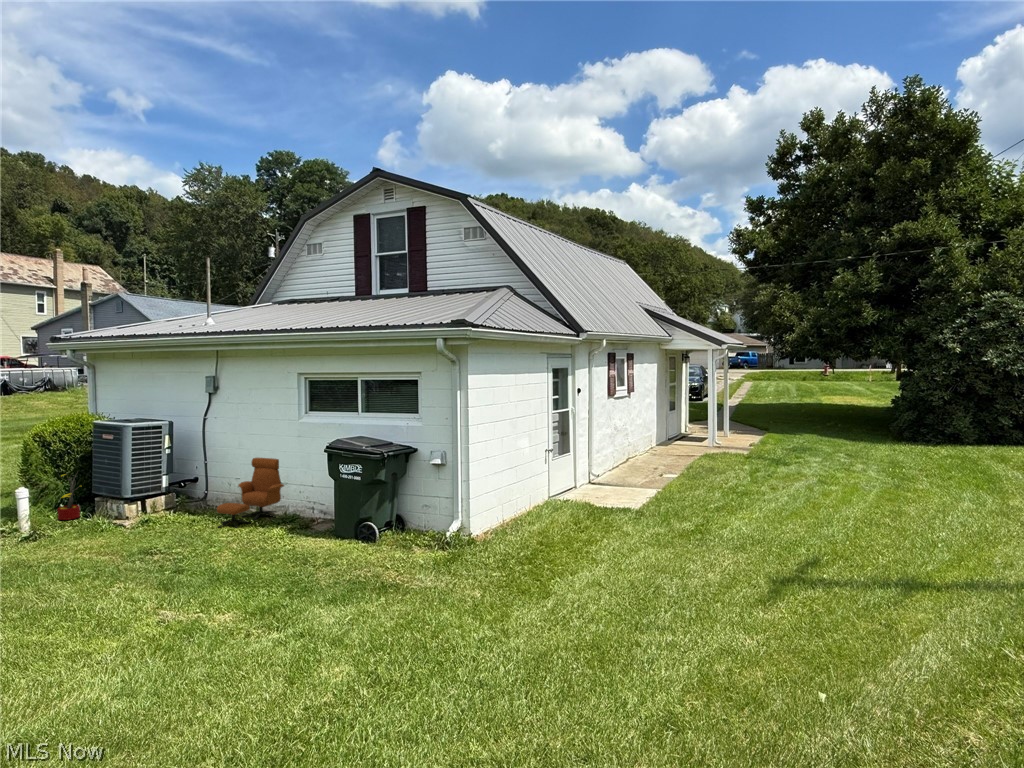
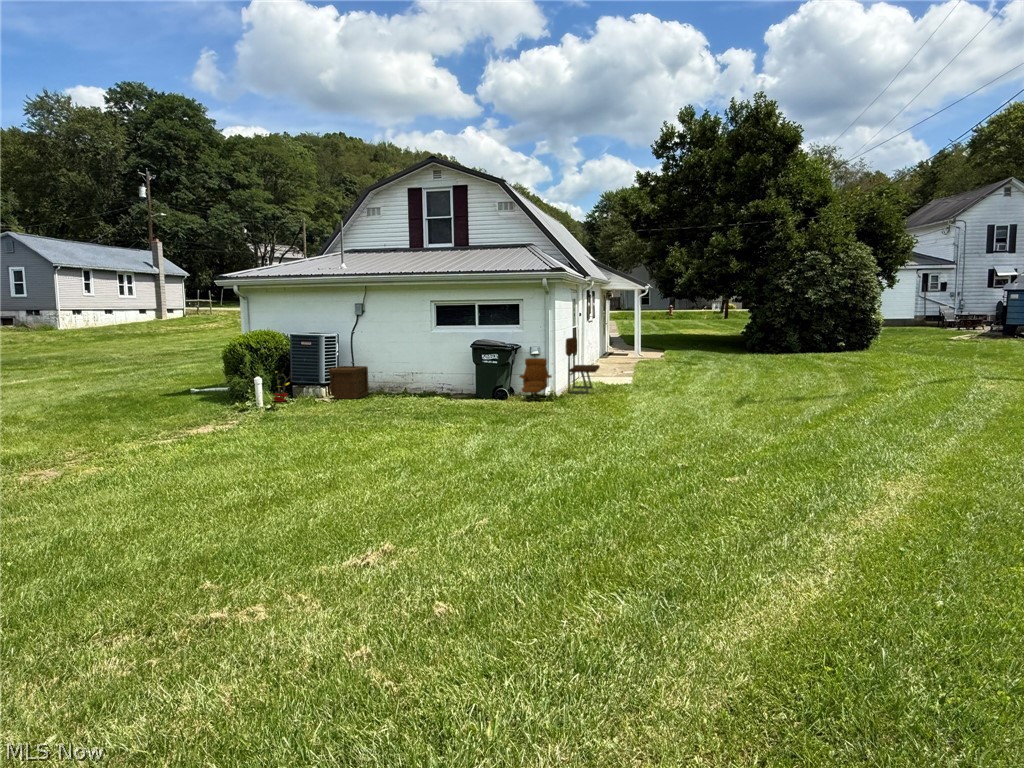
bench: none [490,433,565,537] -> present [565,337,600,393]
lounge chair: present [217,458,284,528] -> present [519,358,552,402]
wooden crate: none [138,466,210,521] -> present [329,366,369,399]

